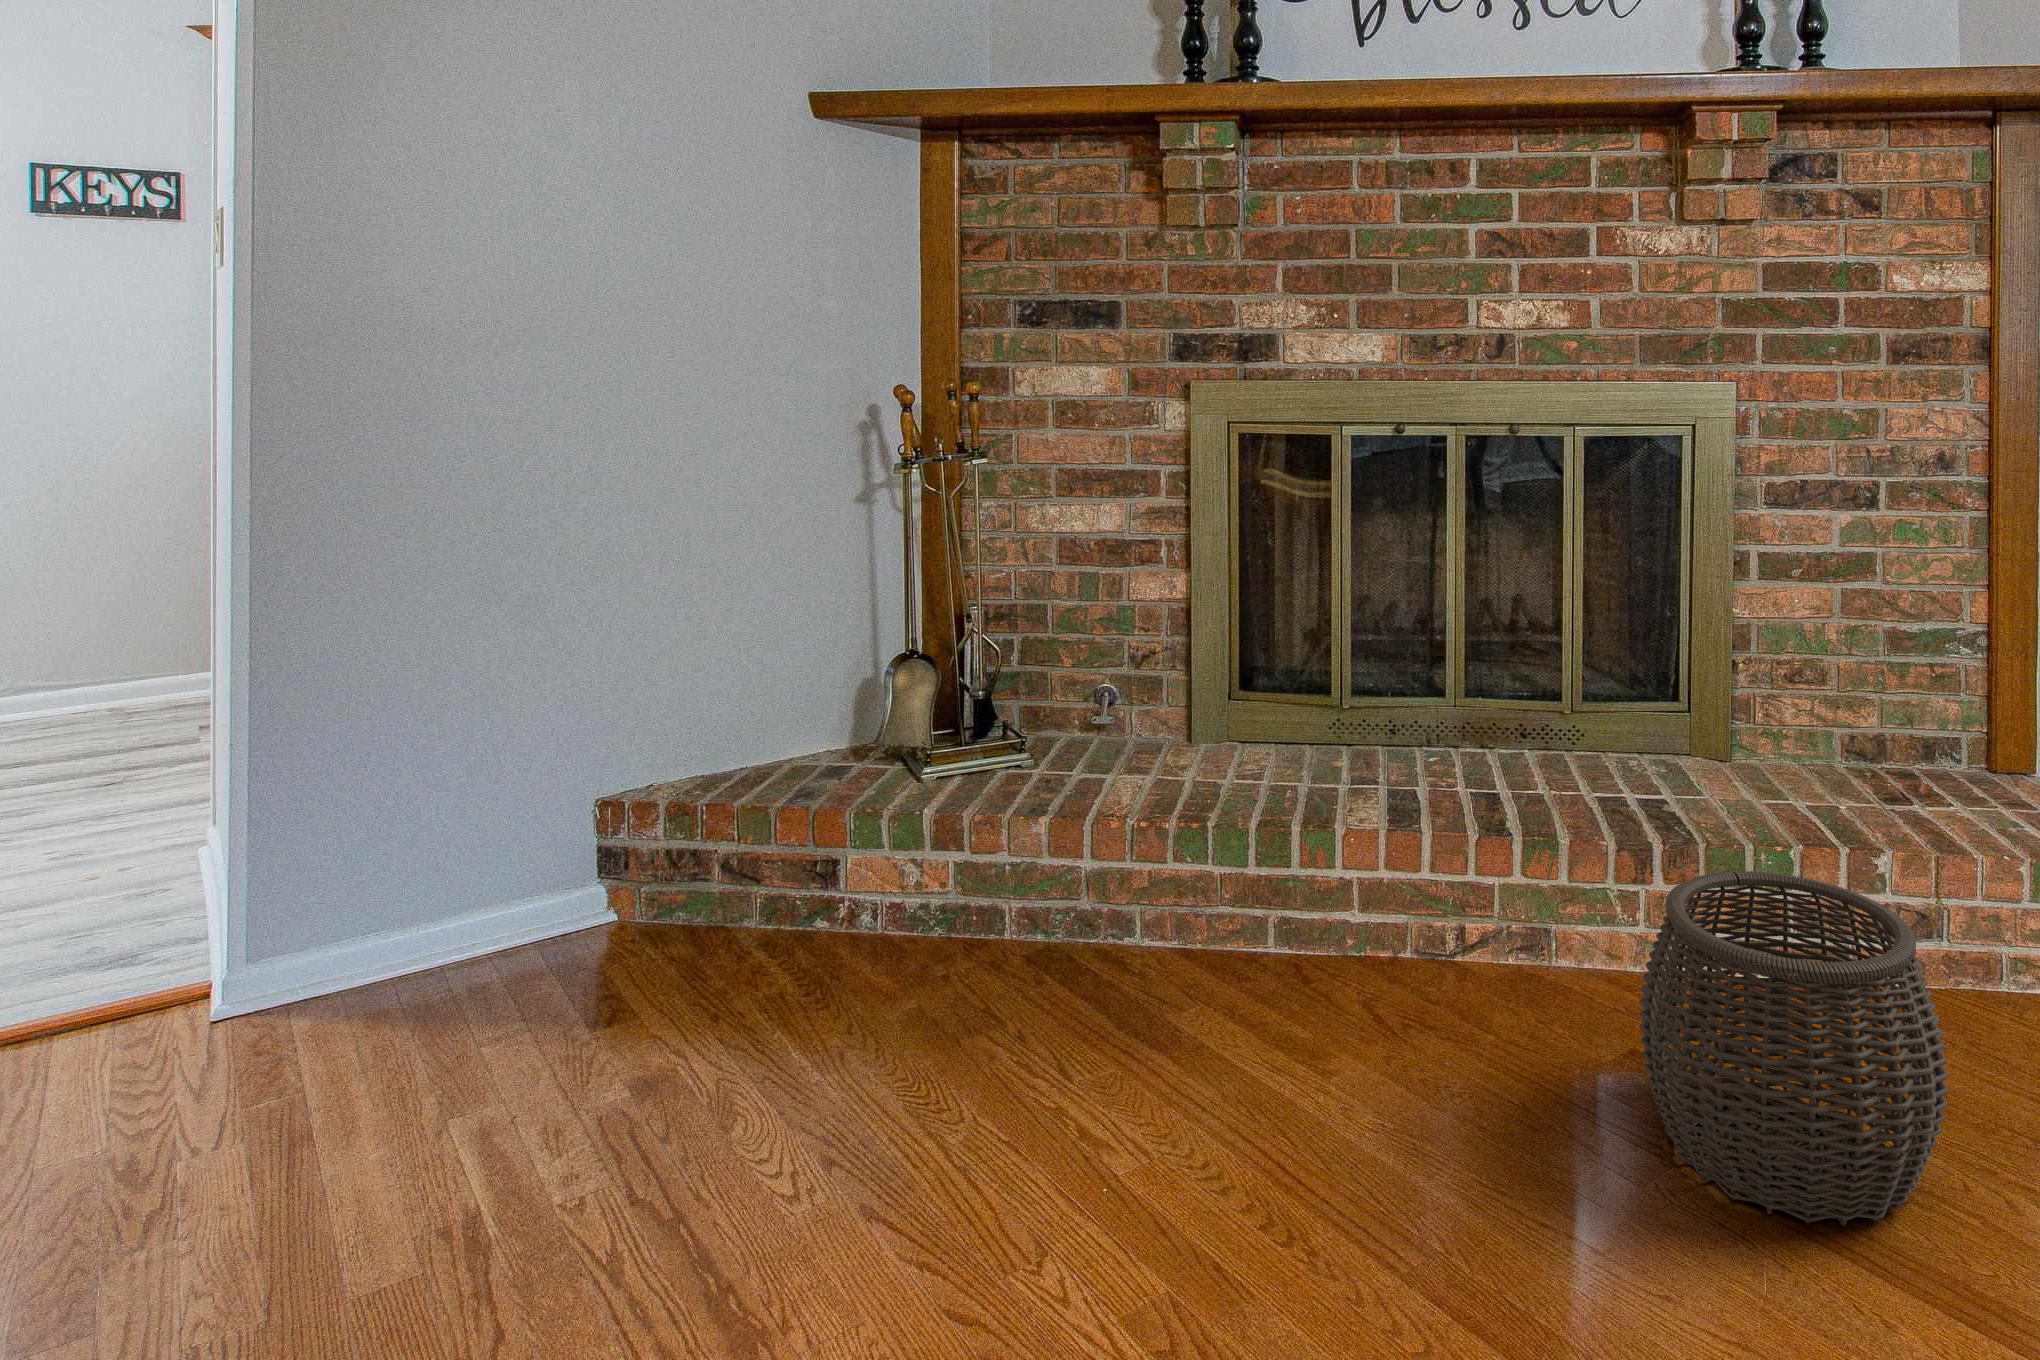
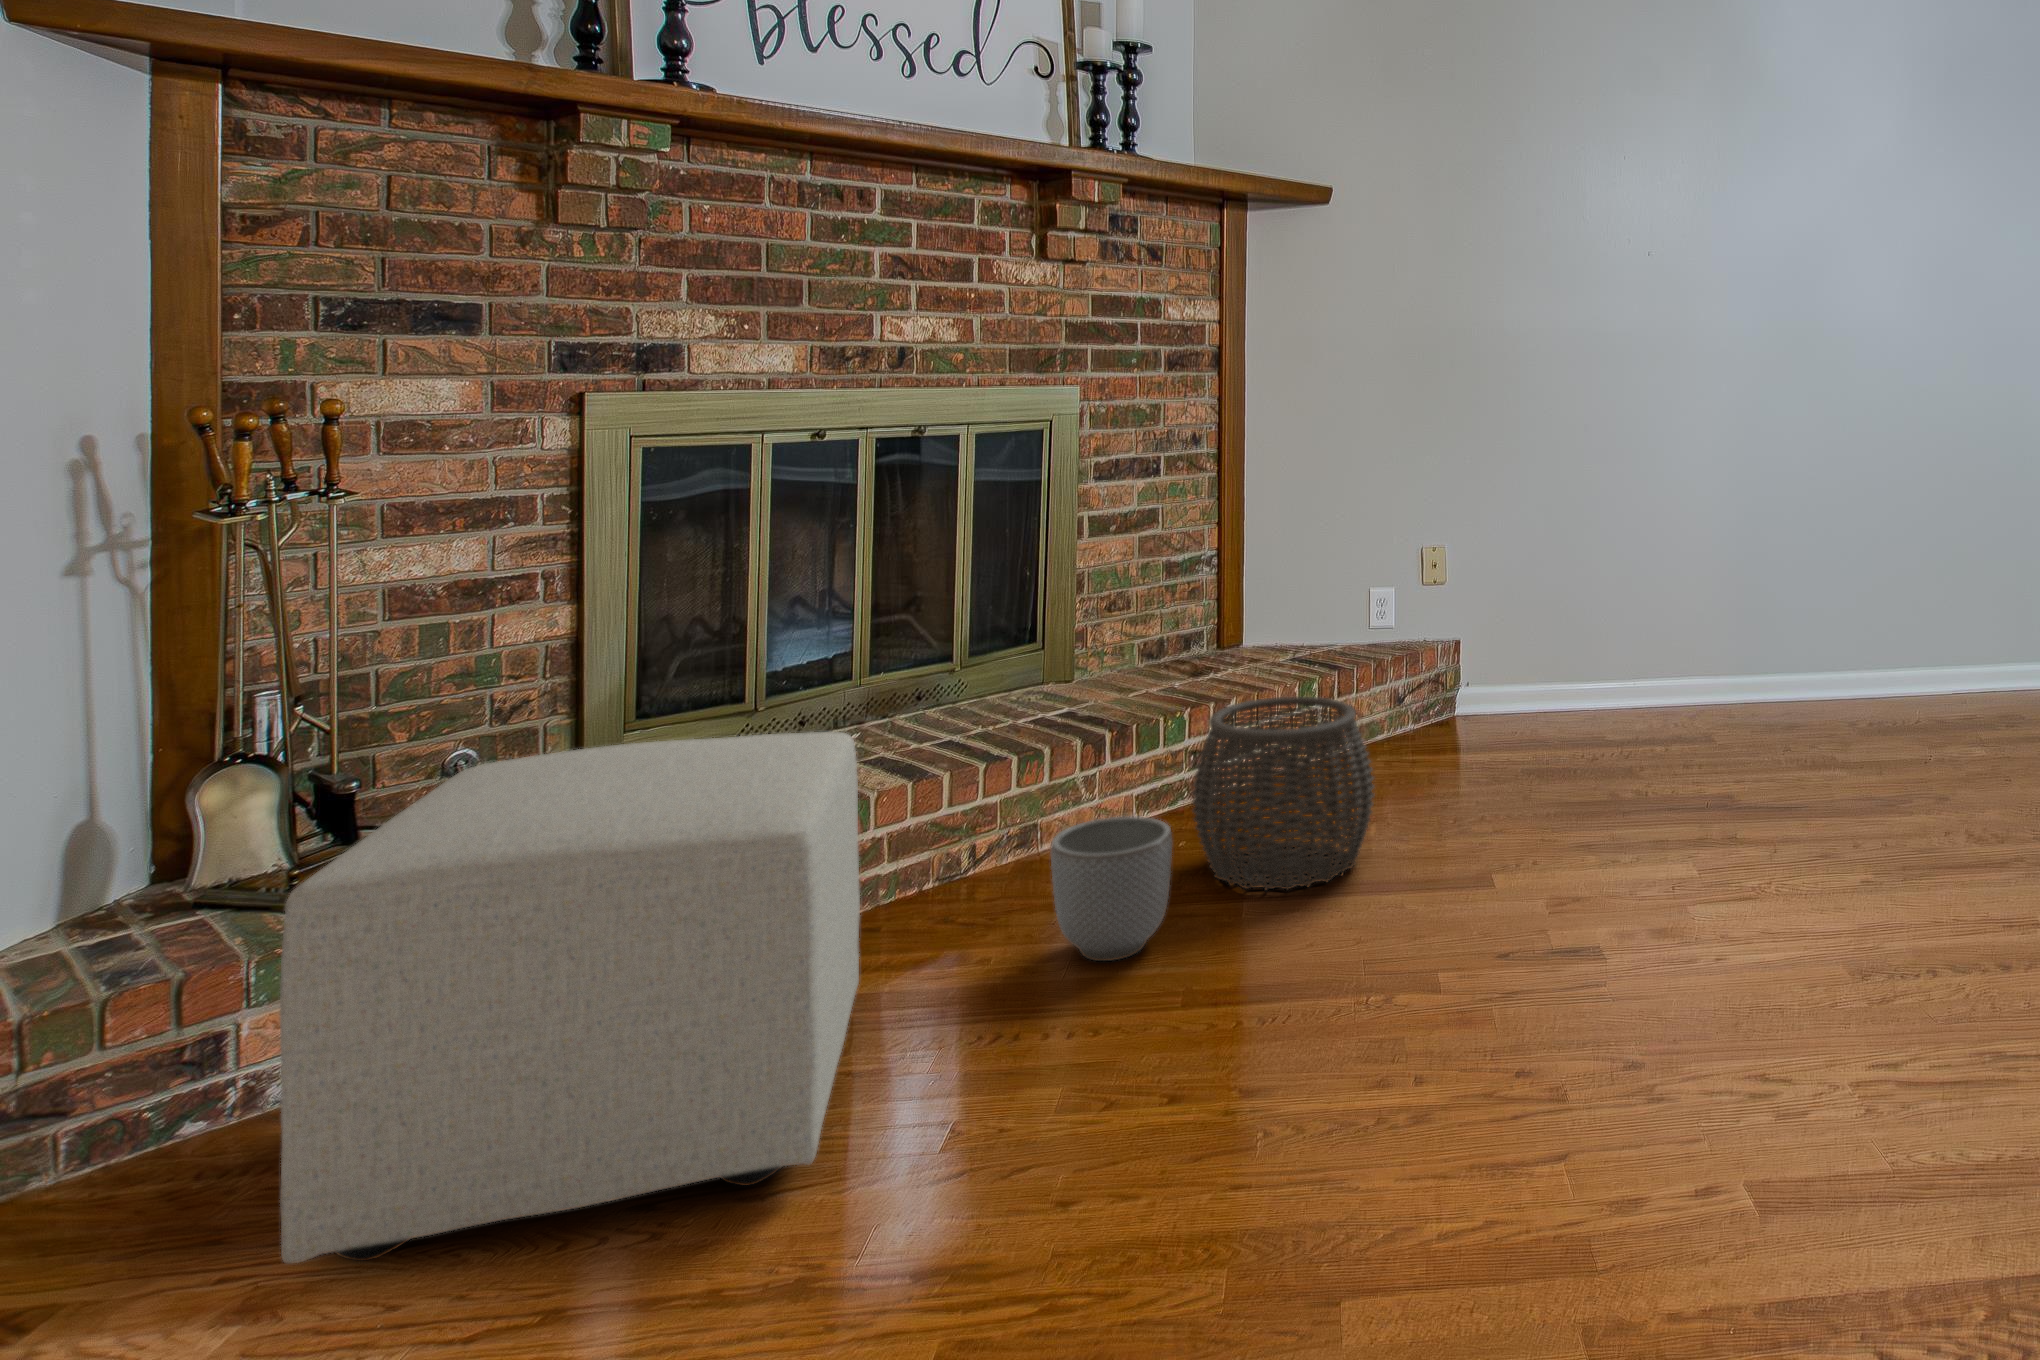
ottoman: none [648,706,1174,1229] -> present [280,732,860,1263]
planter: none [1359,962,1518,1174] -> present [1051,816,1172,961]

